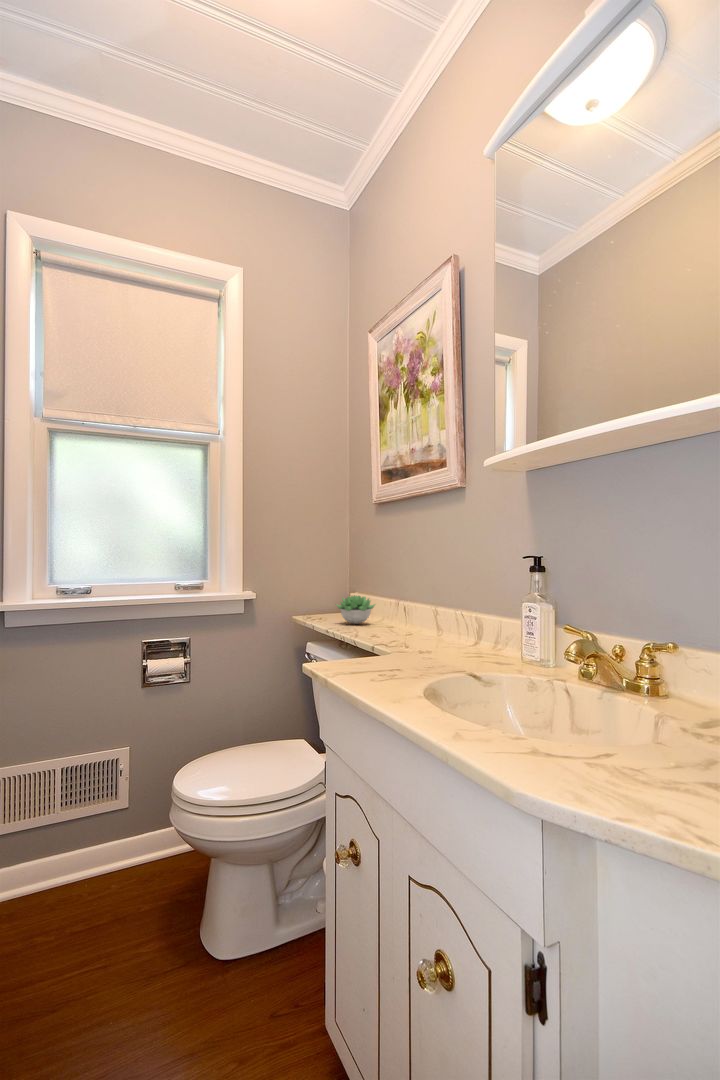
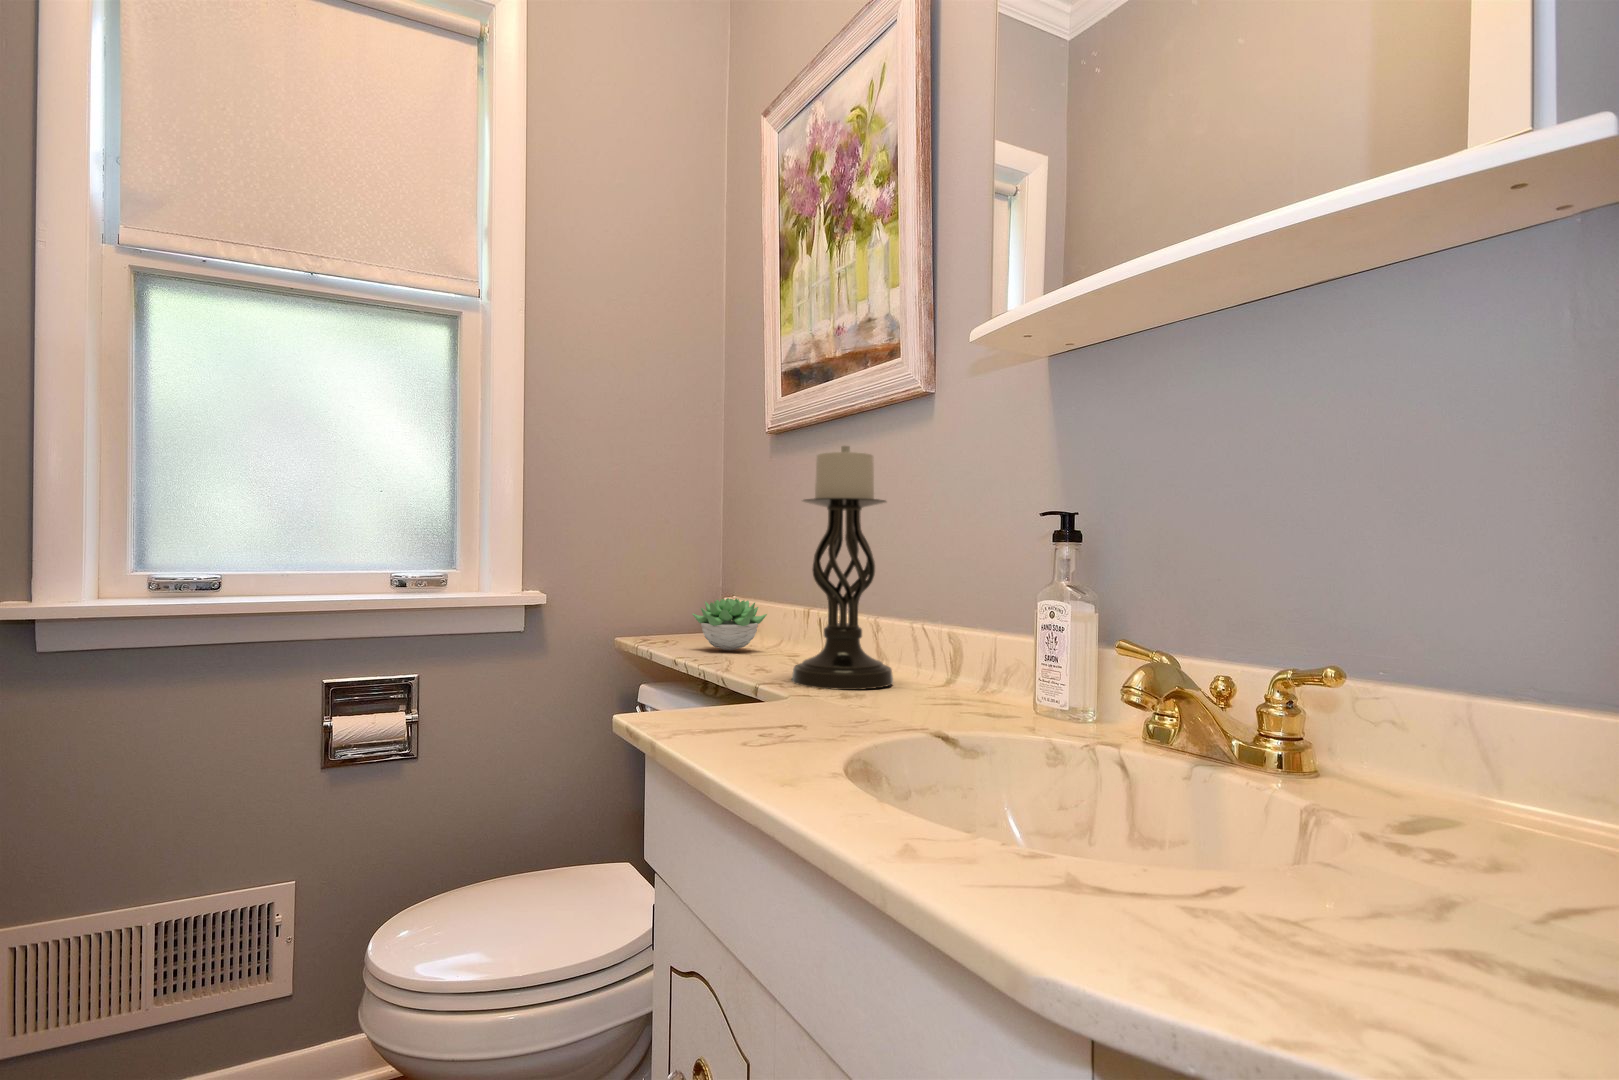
candle holder: none [392,518,447,649] -> present [792,446,893,690]

